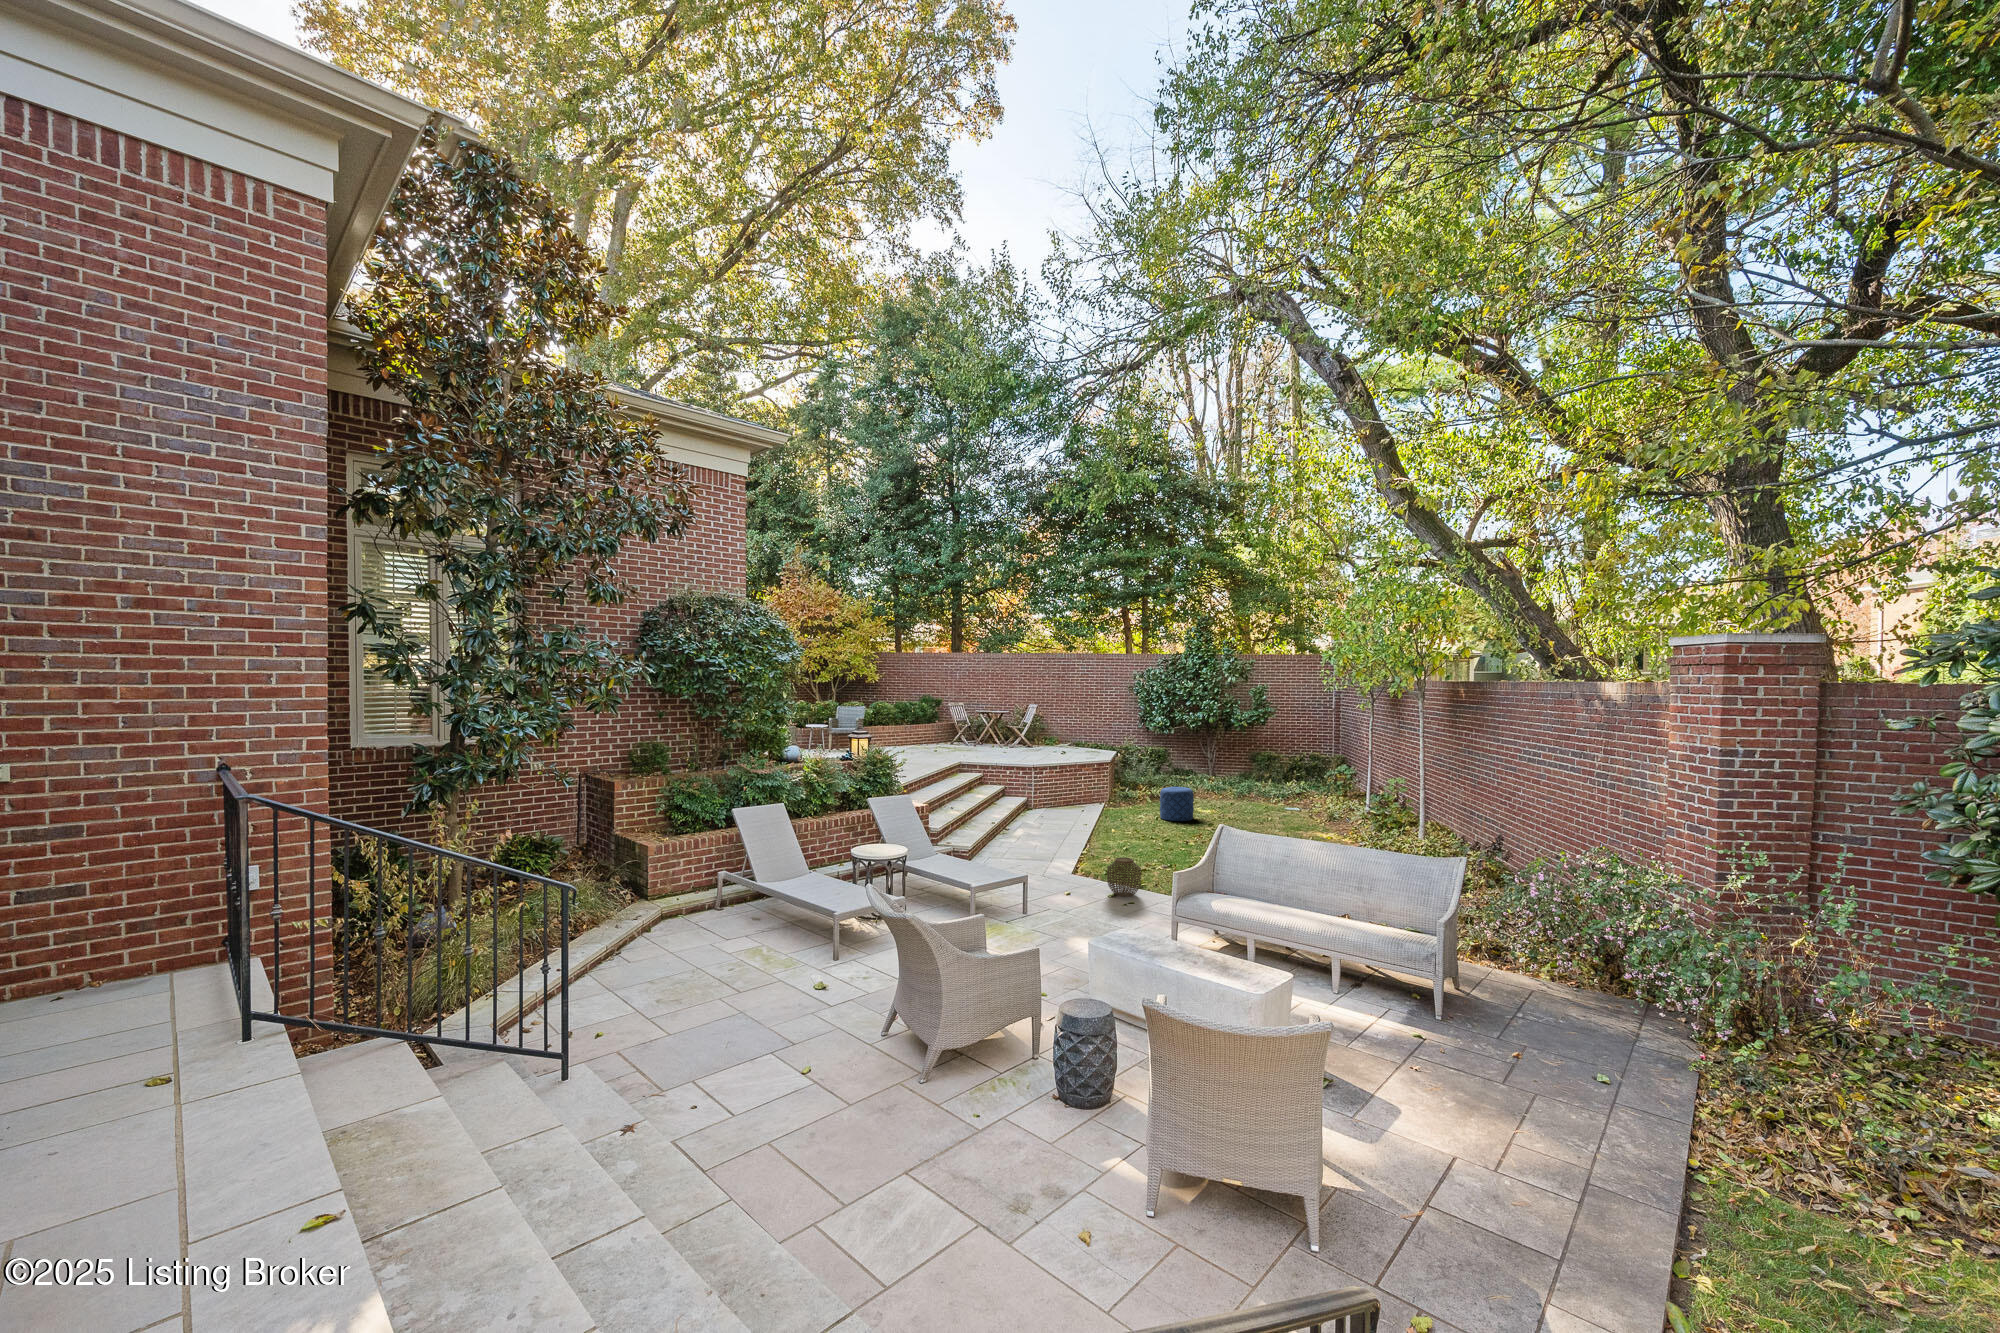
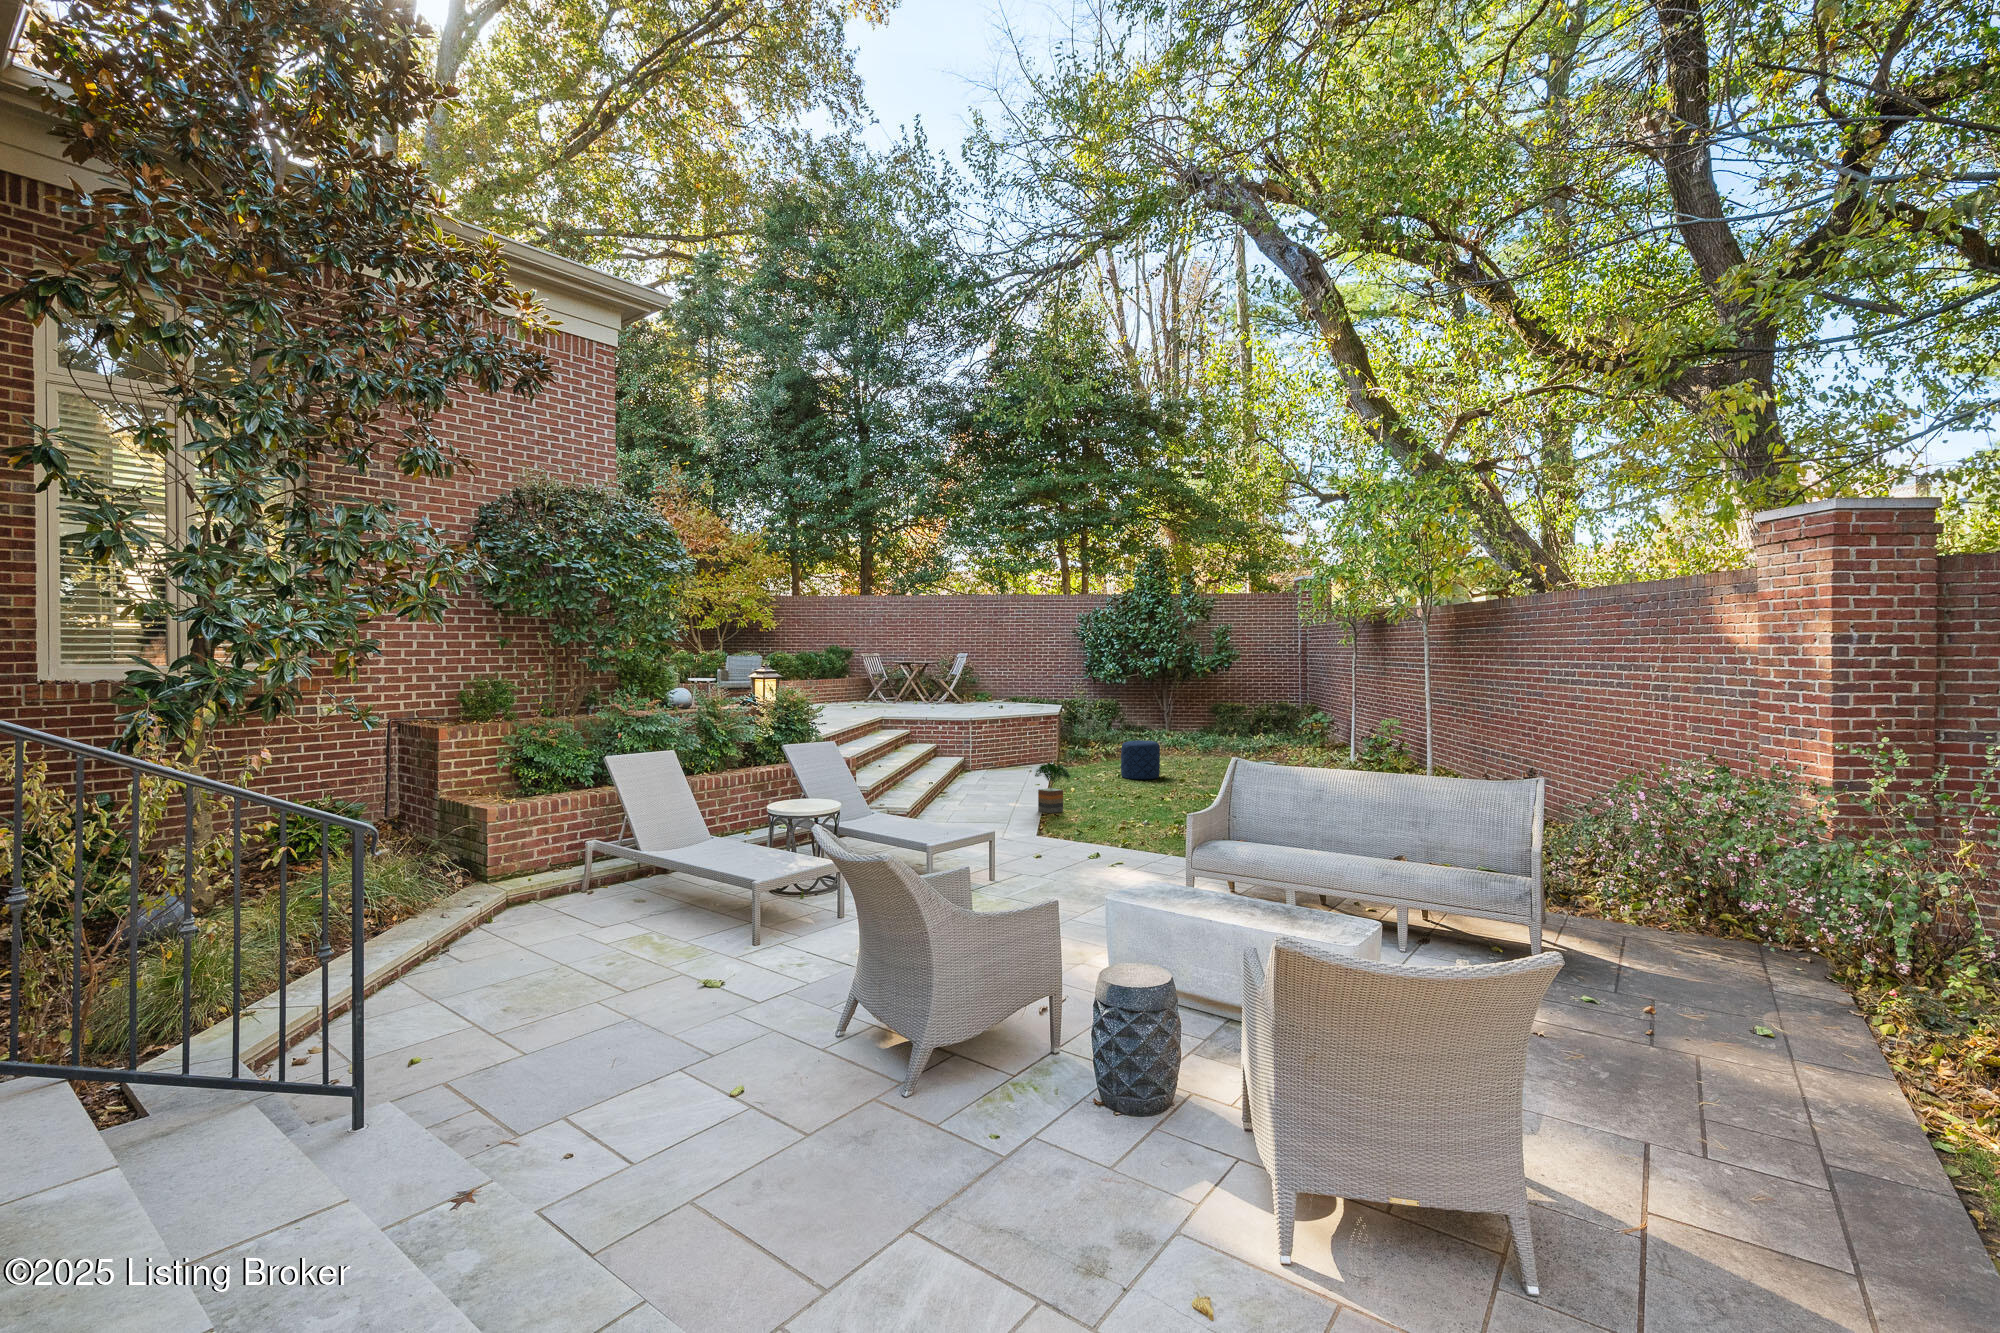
potted tree: none [1076,811,1107,853] -> present [1035,763,1071,813]
woven basket: present [1107,858,1141,897] -> none [1085,809,1126,856]

